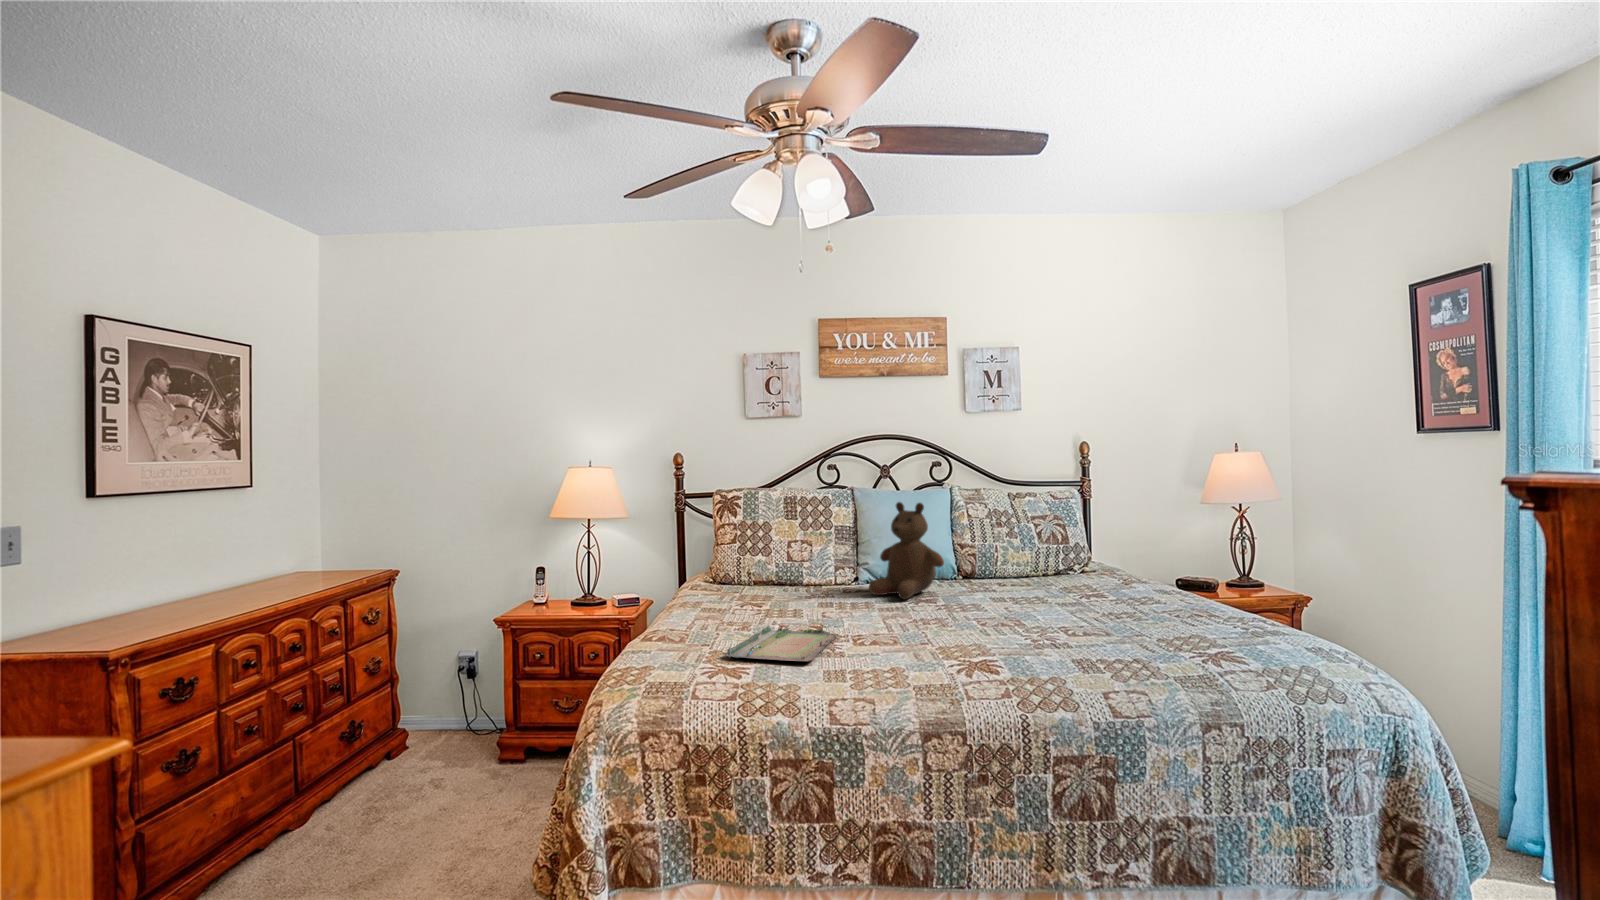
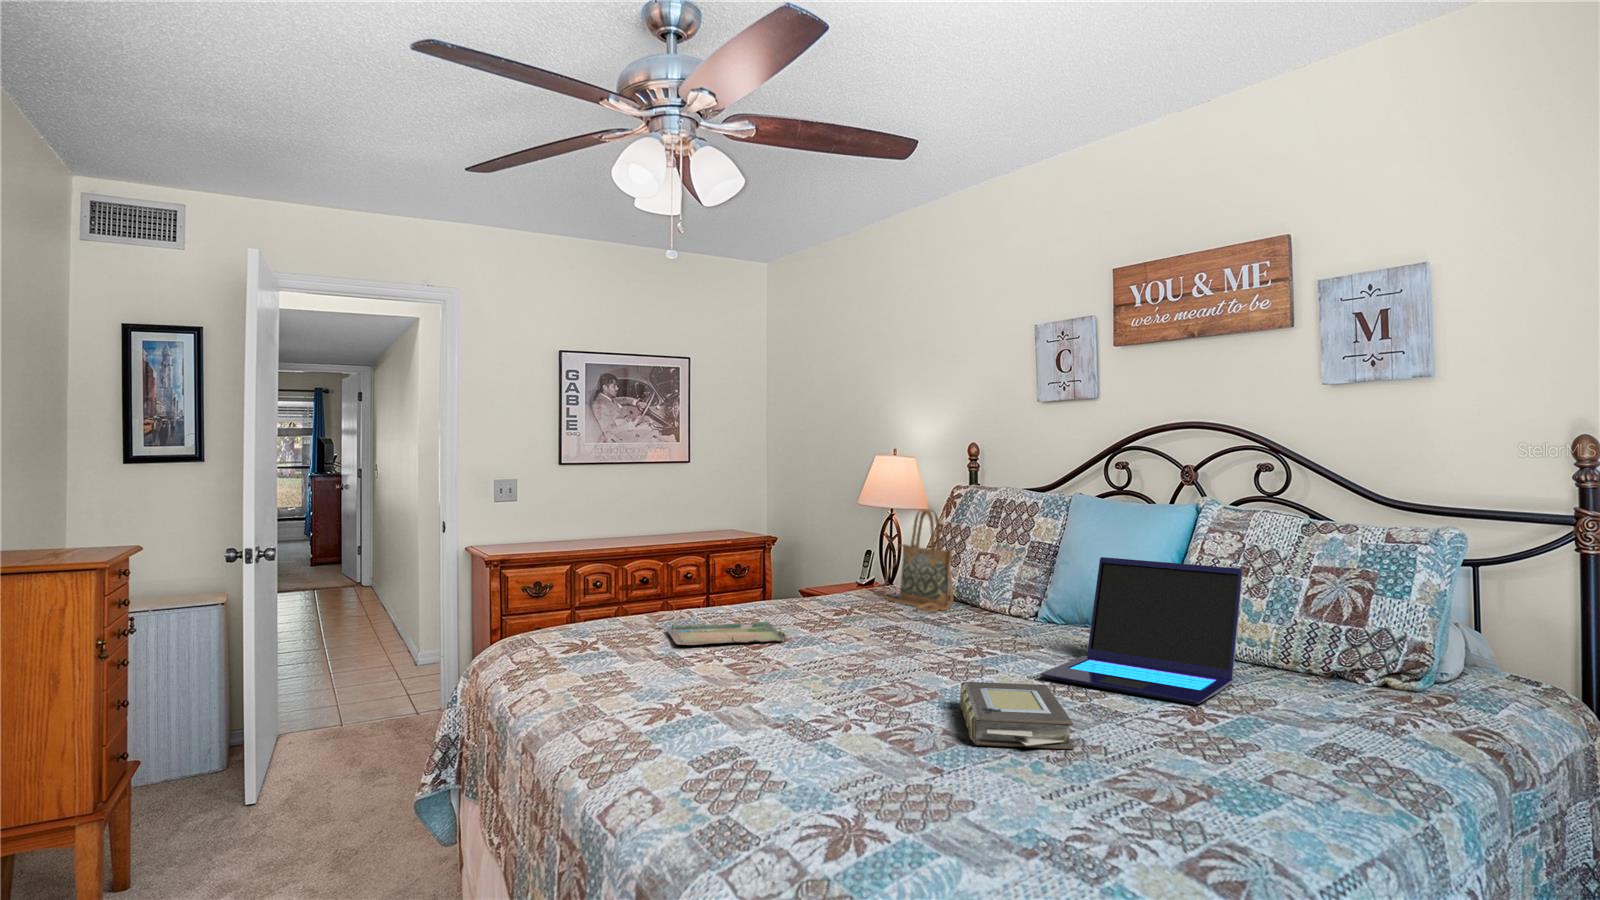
teddy bear: present [869,502,944,599] -> none [965,514,1047,638]
handbag: none [716,508,801,594] -> present [883,509,953,612]
laptop: none [985,521,1126,608] -> present [1041,557,1242,705]
book: none [1090,606,1207,645] -> present [960,682,1074,749]

